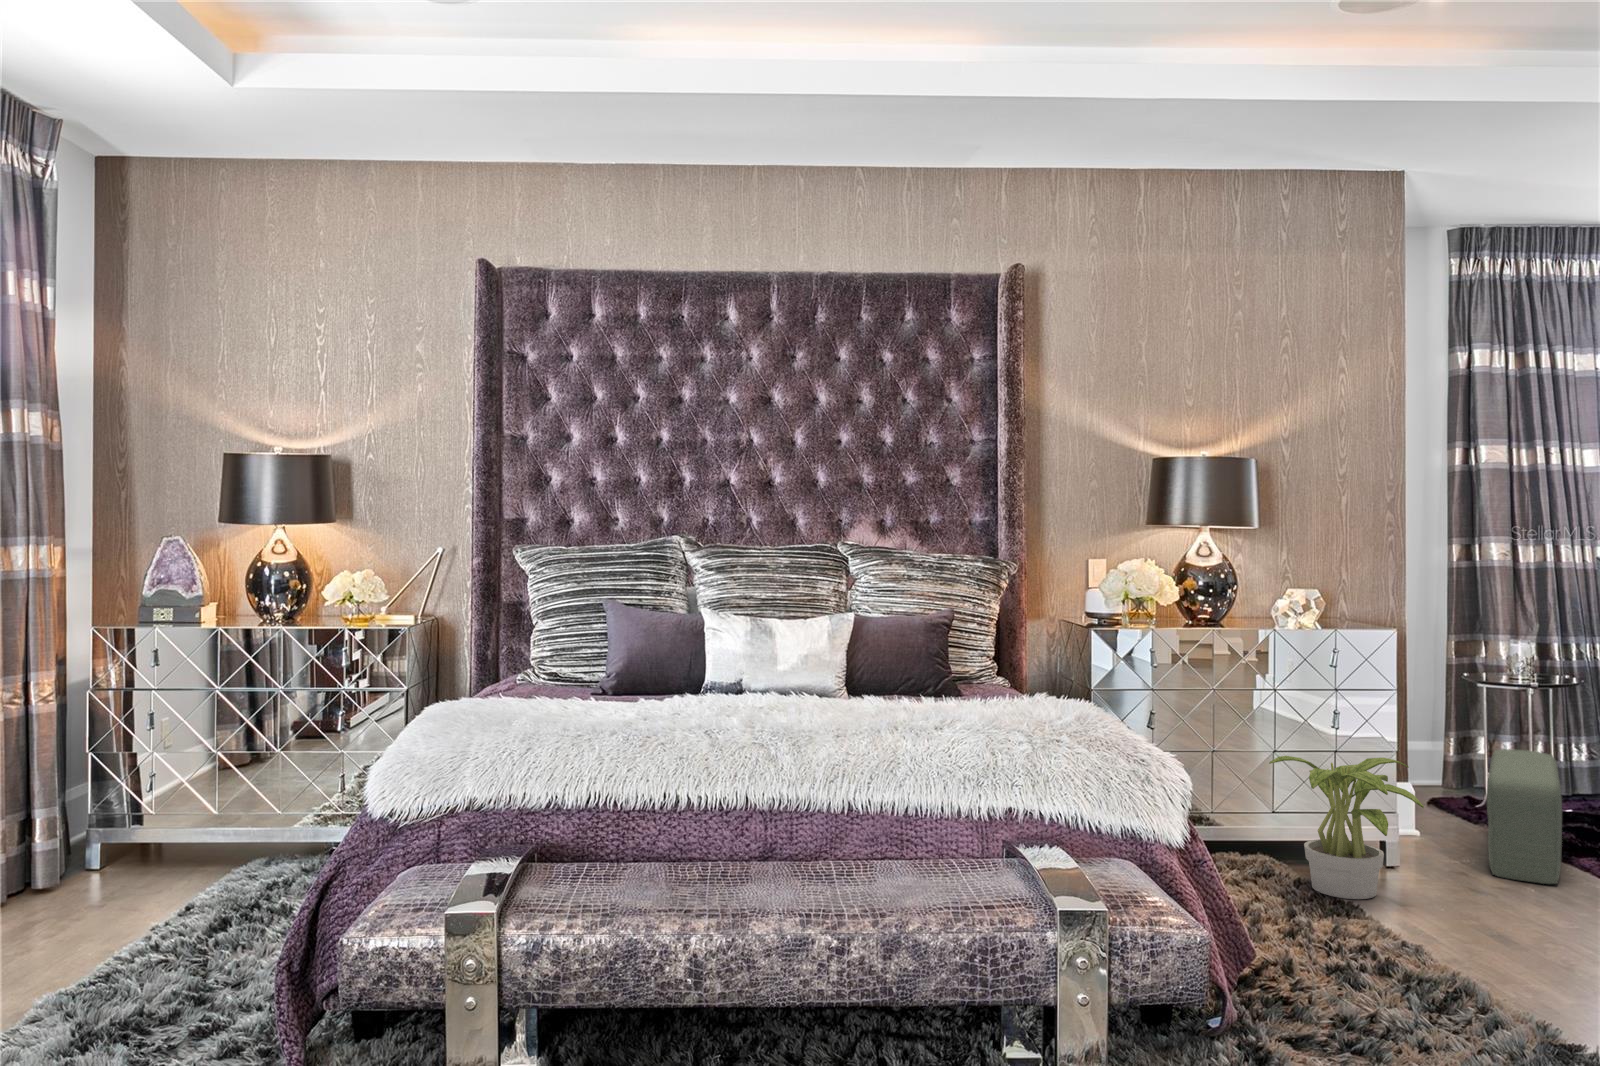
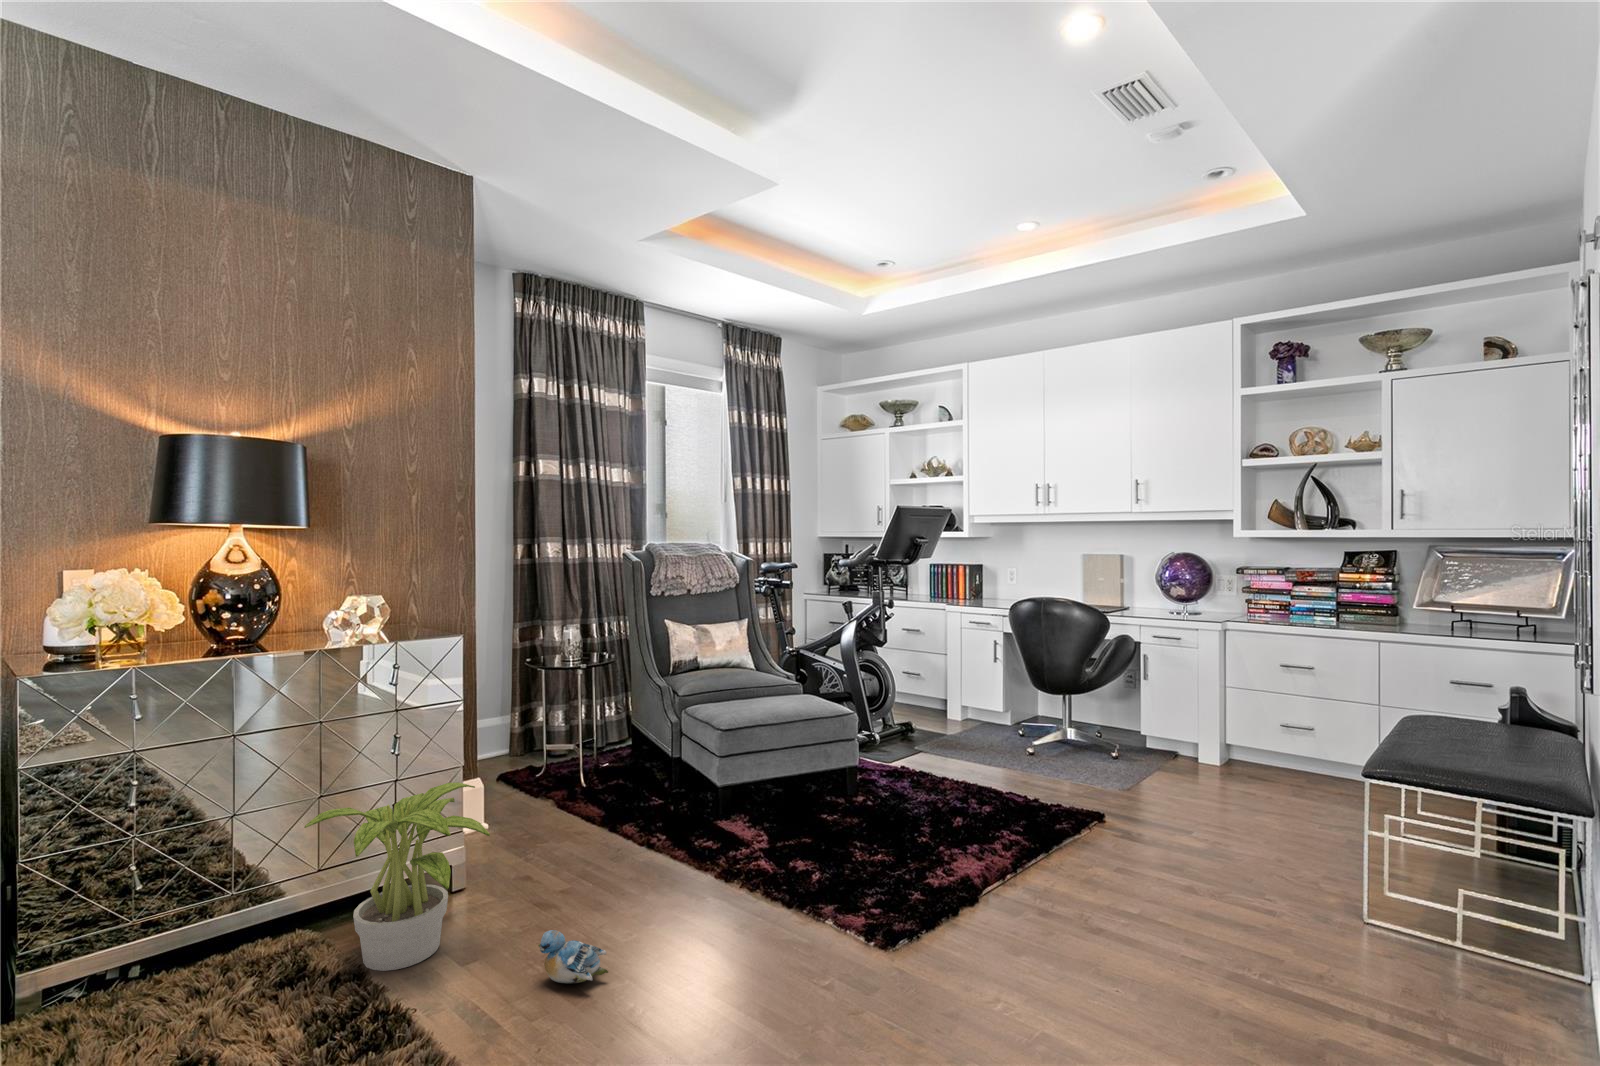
pouf: present [1487,749,1562,884] -> none [548,724,608,862]
plush toy: none [1471,897,1545,951] -> present [538,930,608,984]

